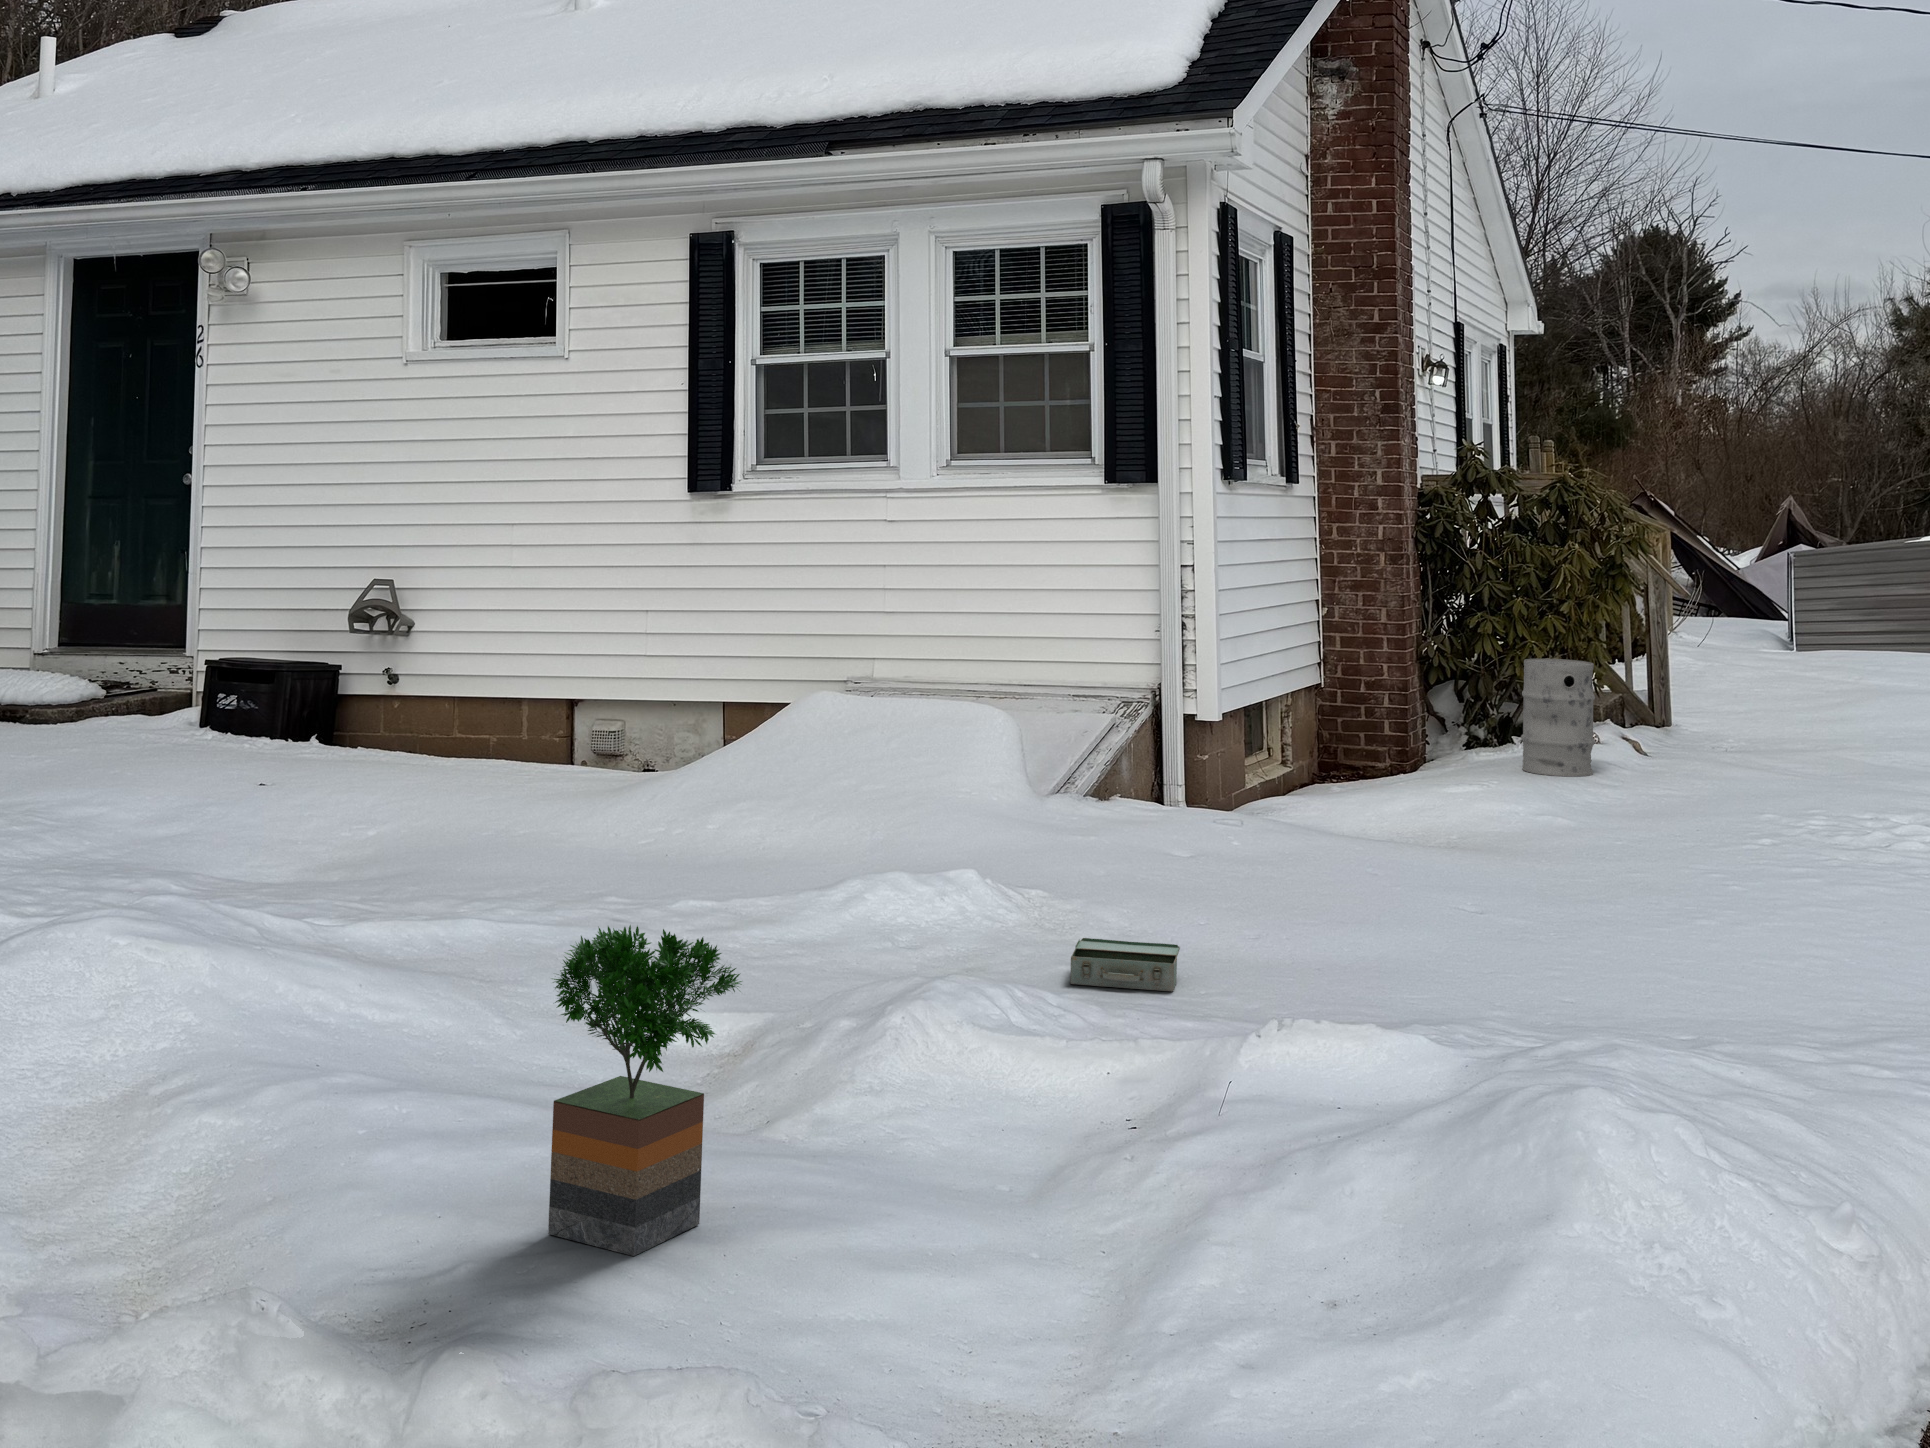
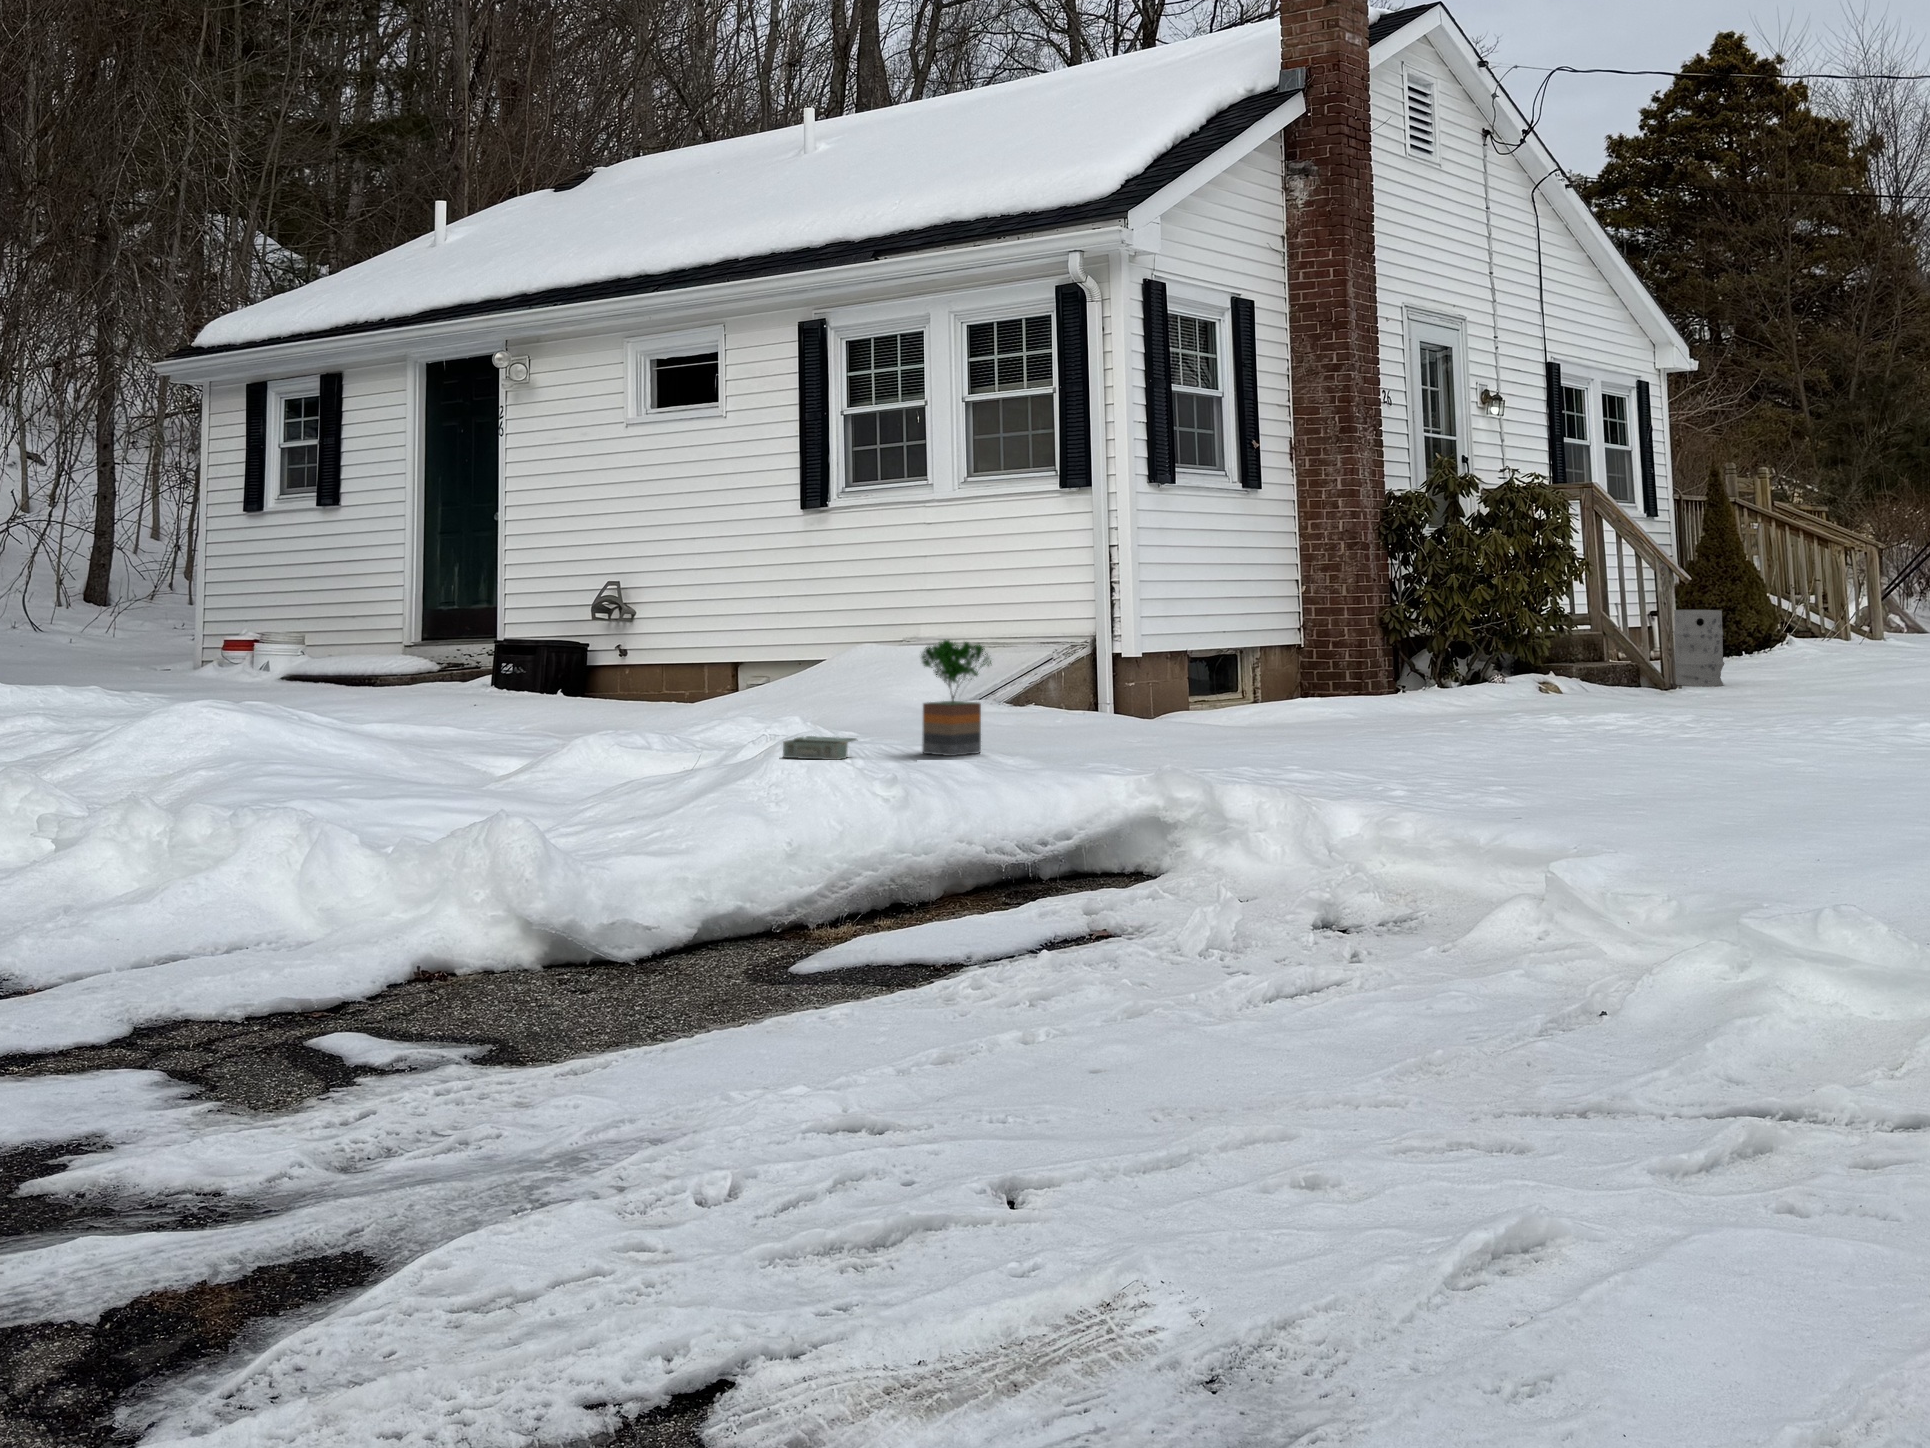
trash can: present [1521,659,1595,777] -> present [1674,610,1725,686]
potted tree: present [548,925,742,1256] -> present [921,640,991,756]

